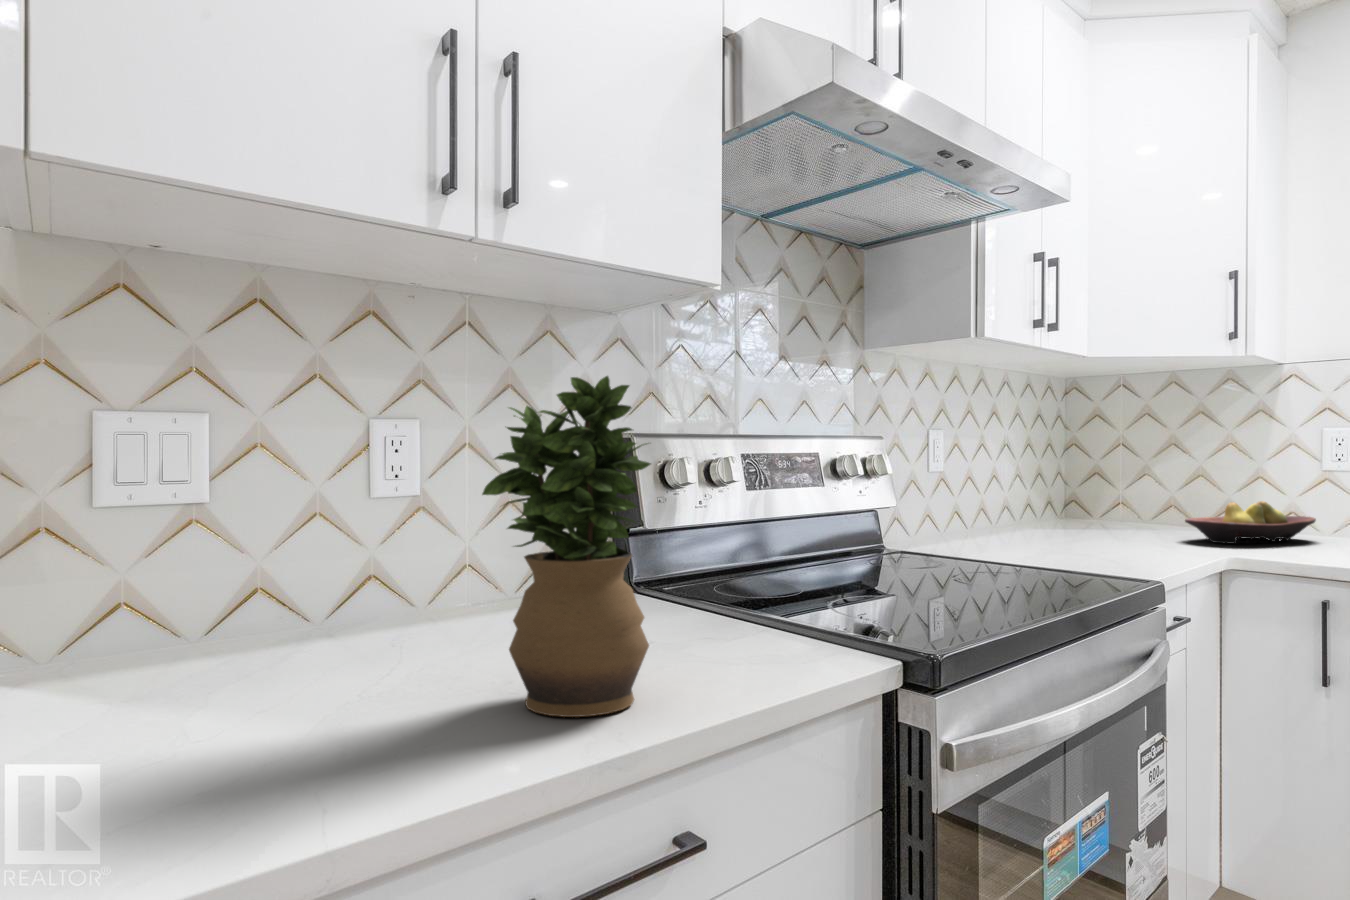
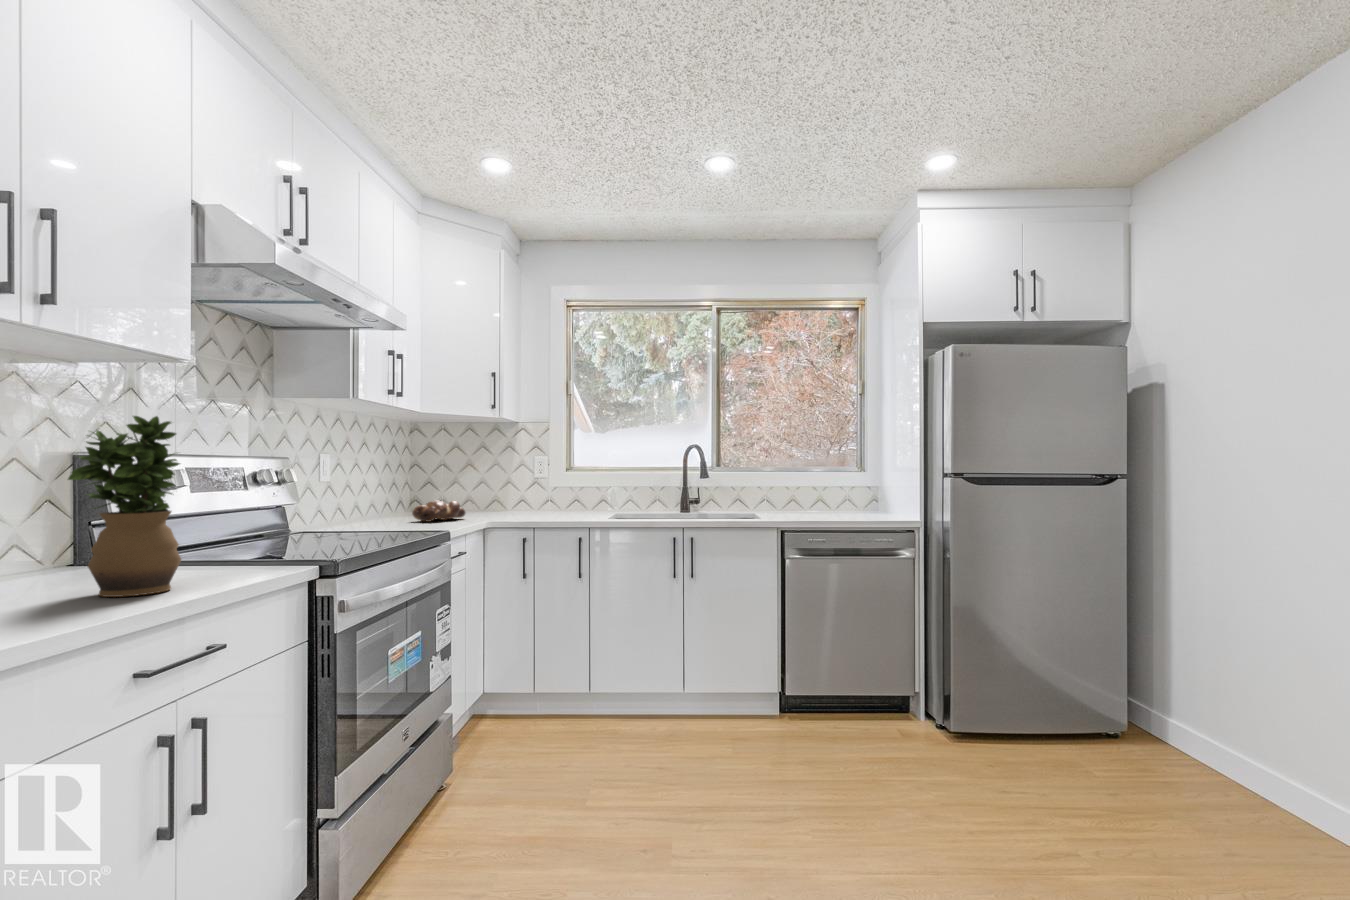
fruit bowl: present [1185,501,1316,544] -> none [470,492,532,515]
bread loaf: none [1080,514,1181,554] -> present [412,500,465,522]

